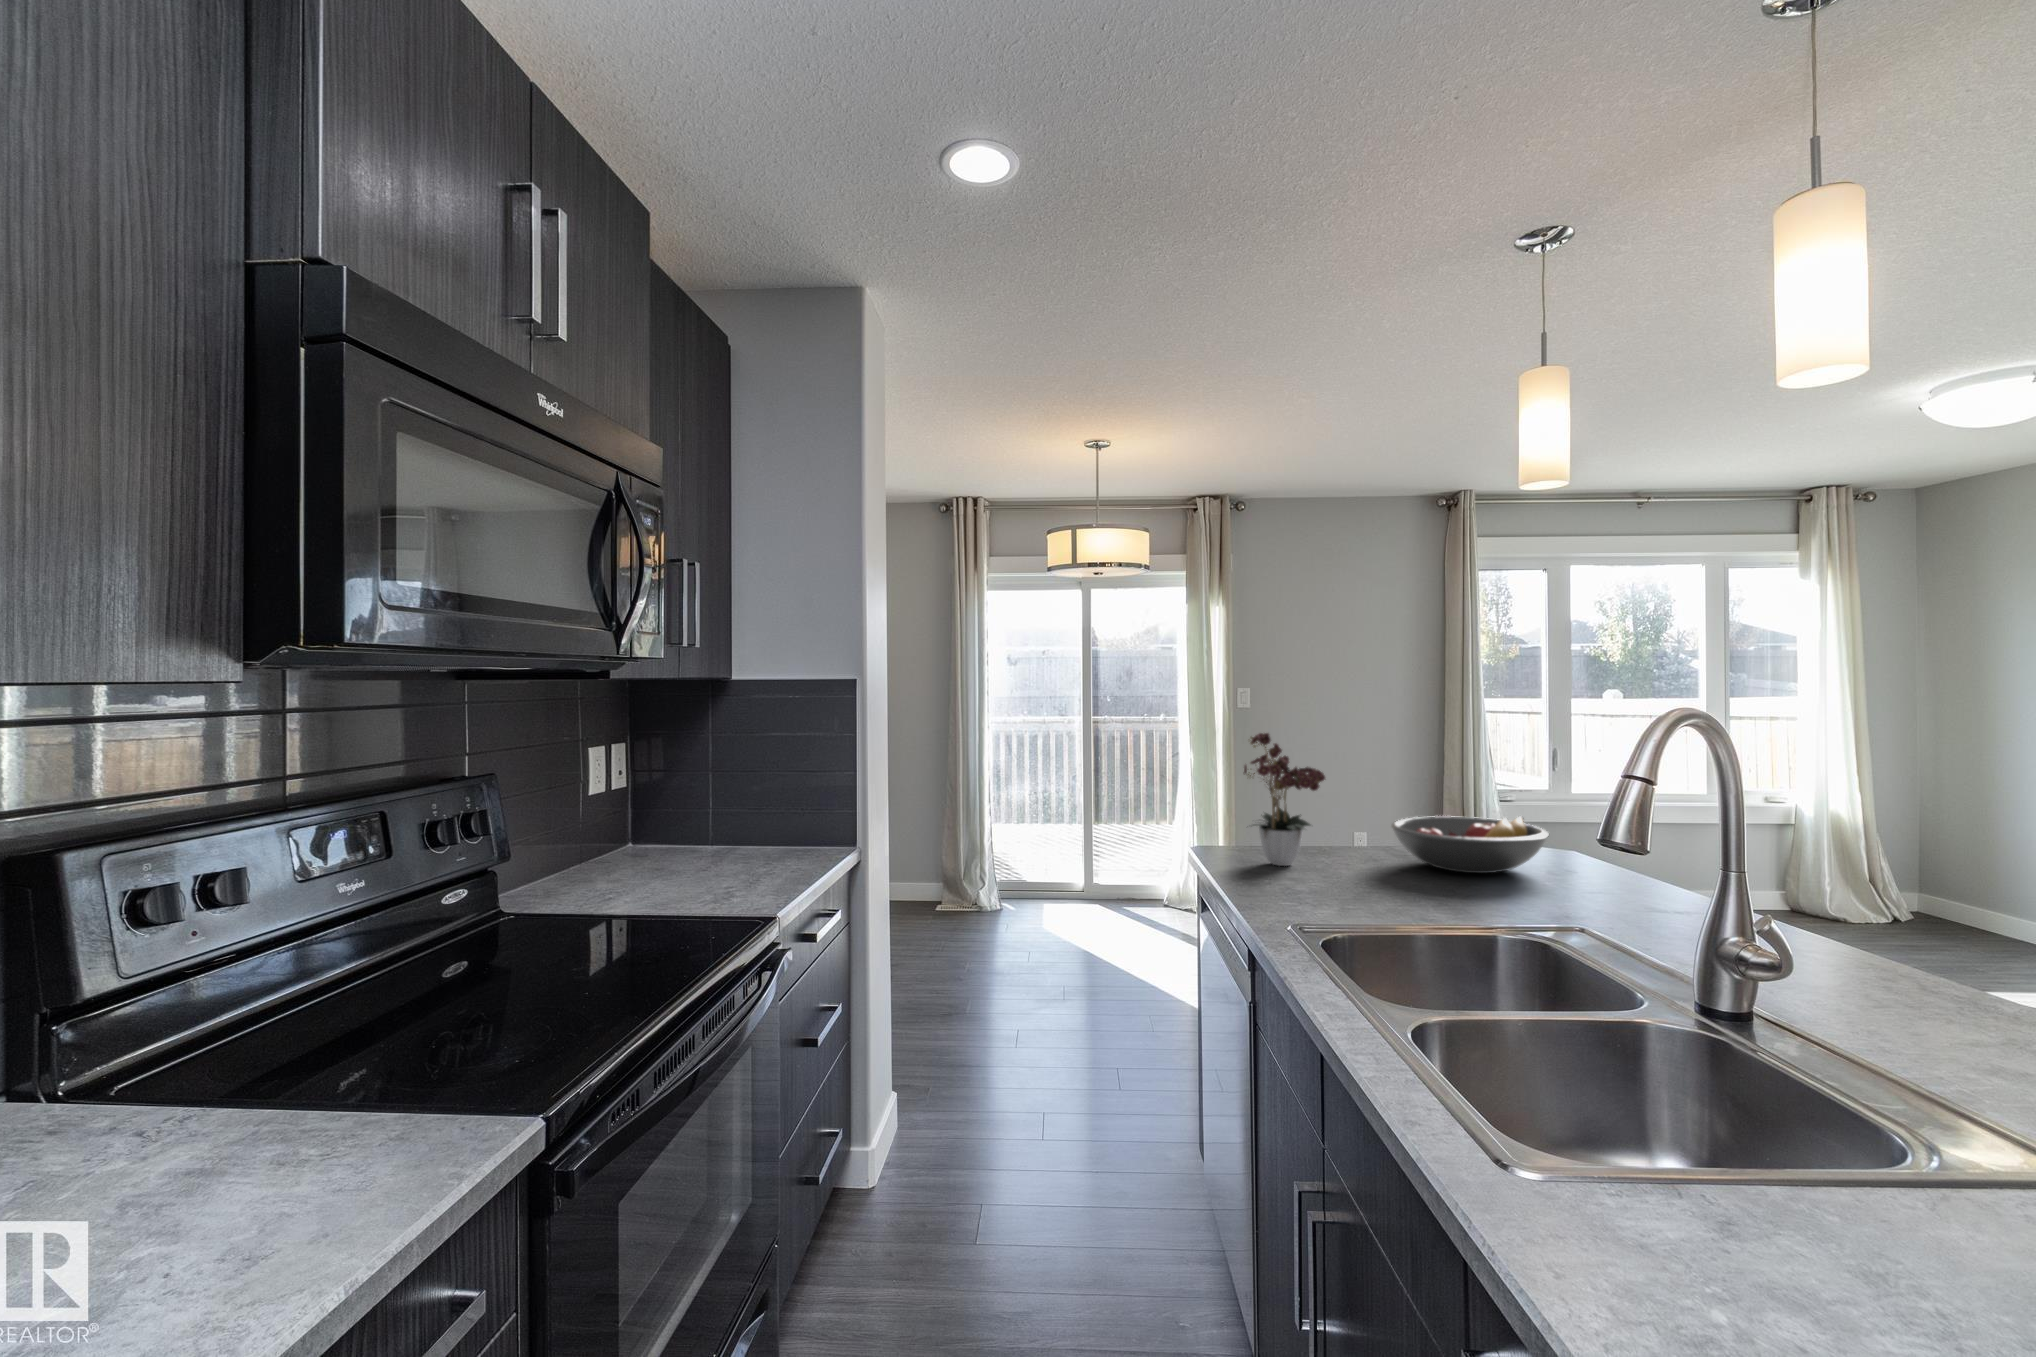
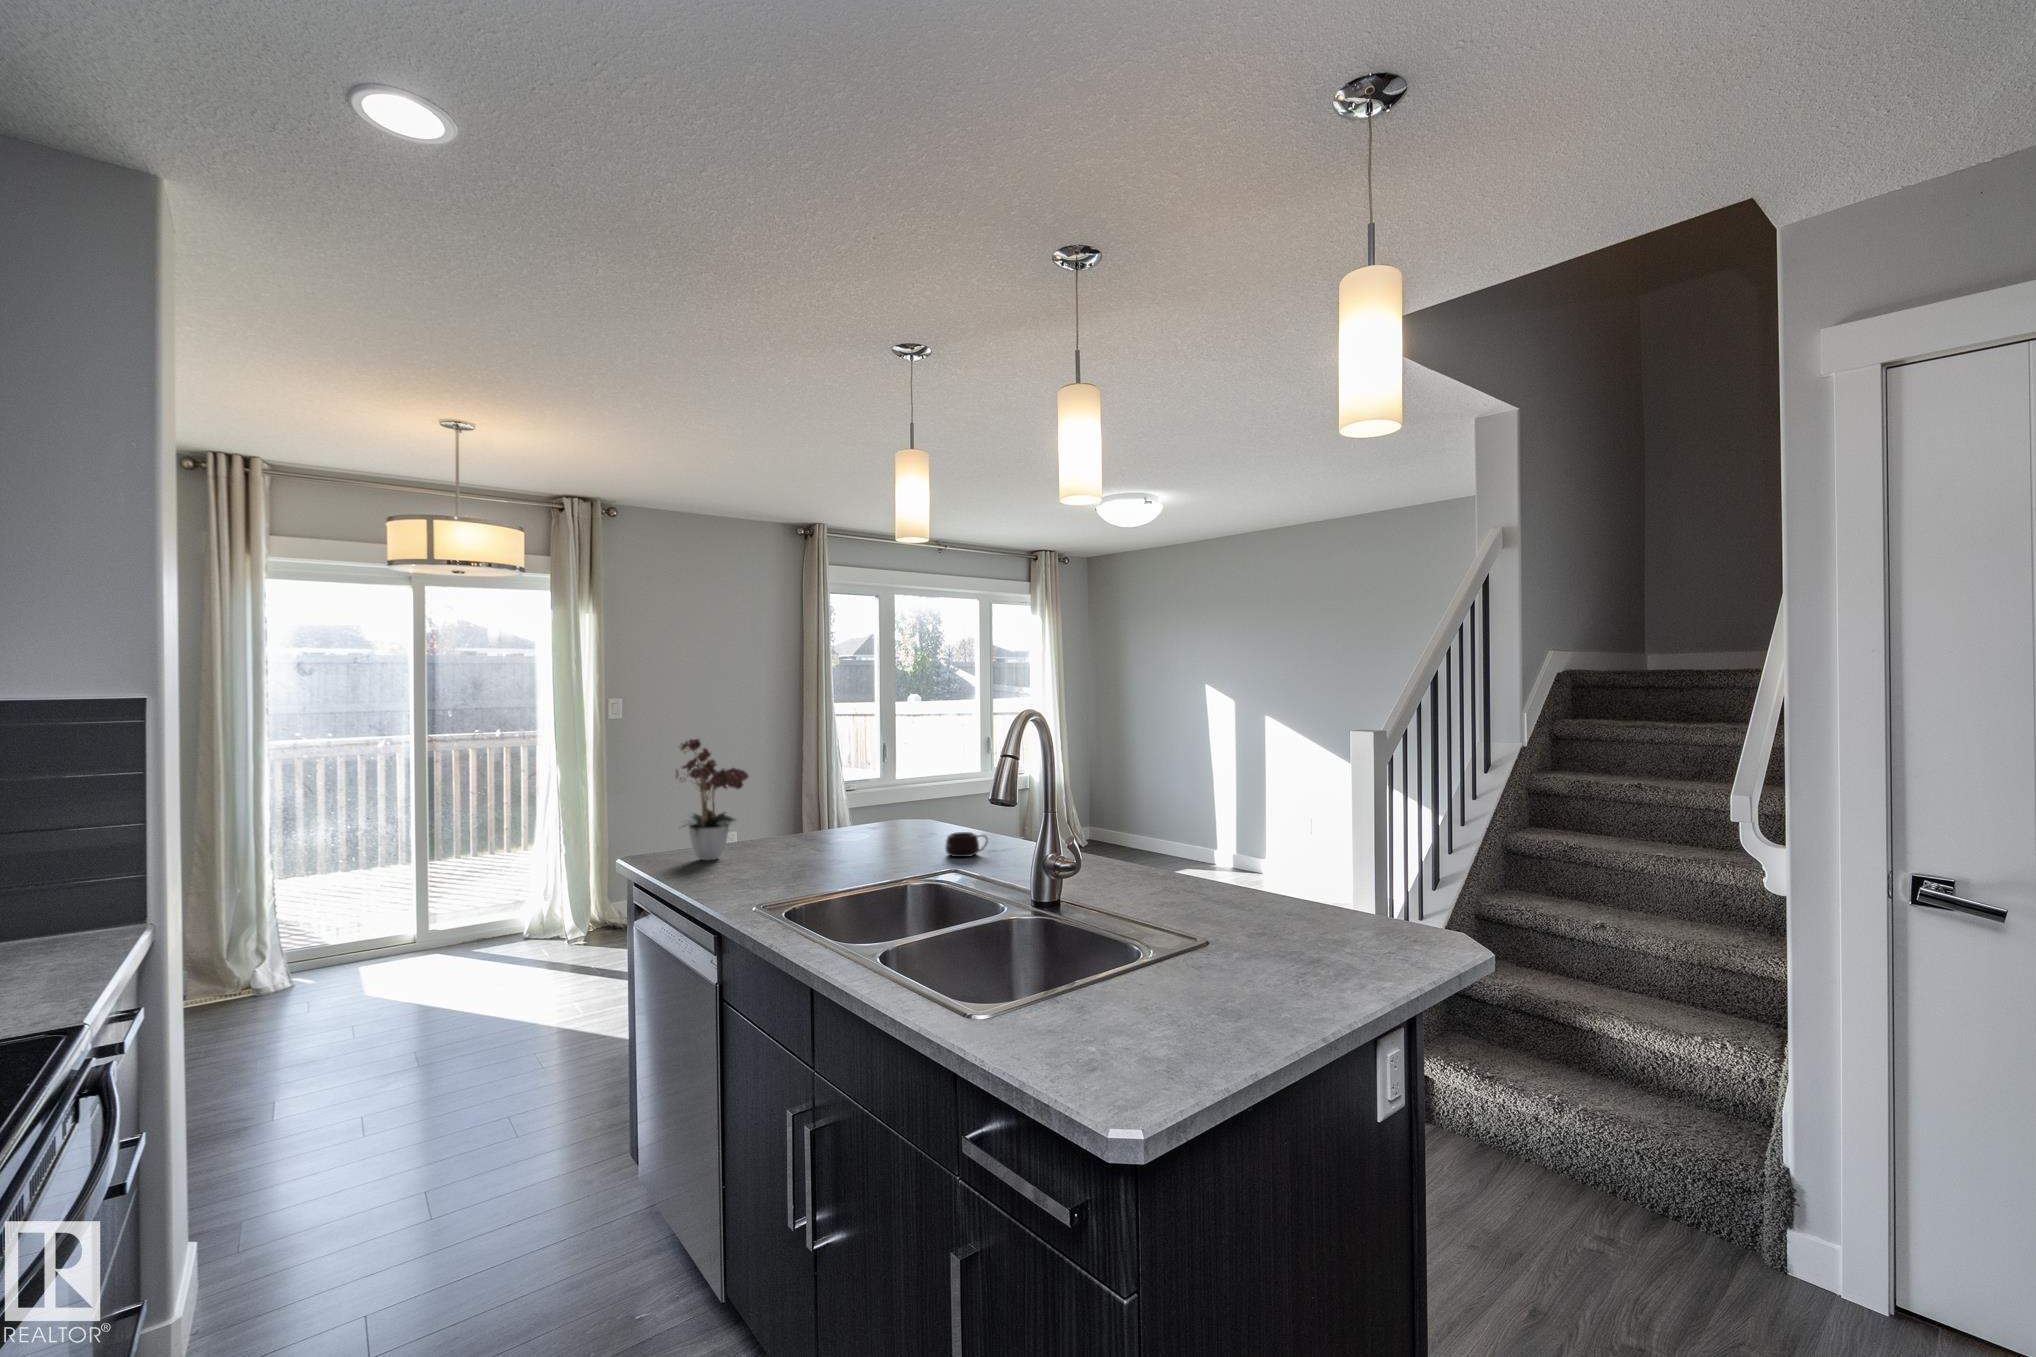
fruit bowl: present [1391,816,1549,873] -> none [801,795,918,845]
mug: none [1580,875,1650,912] -> present [945,832,988,857]

